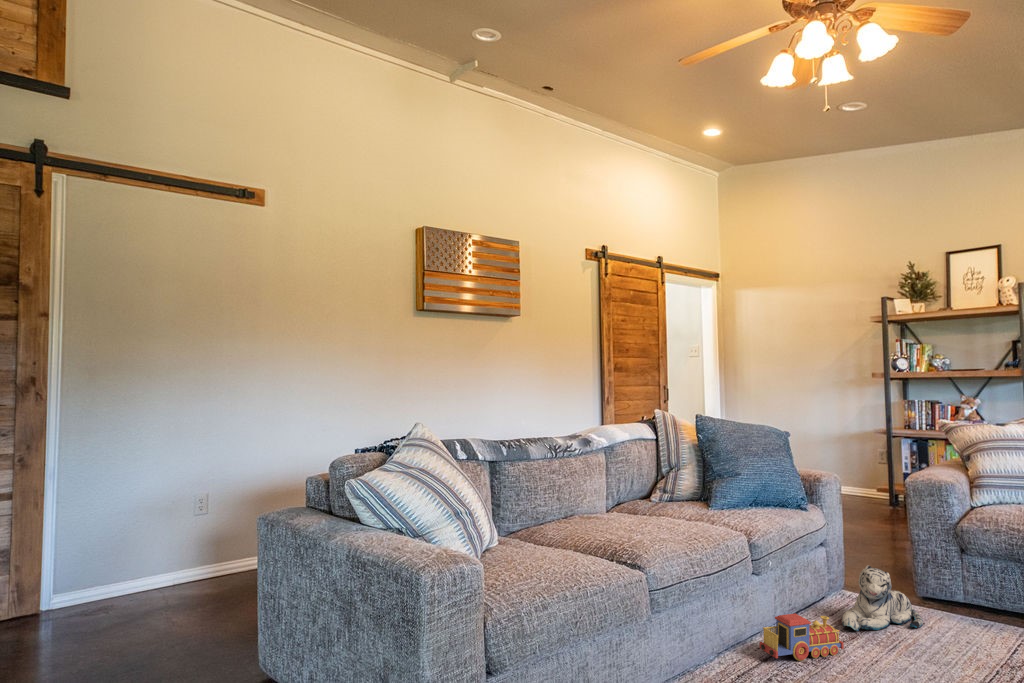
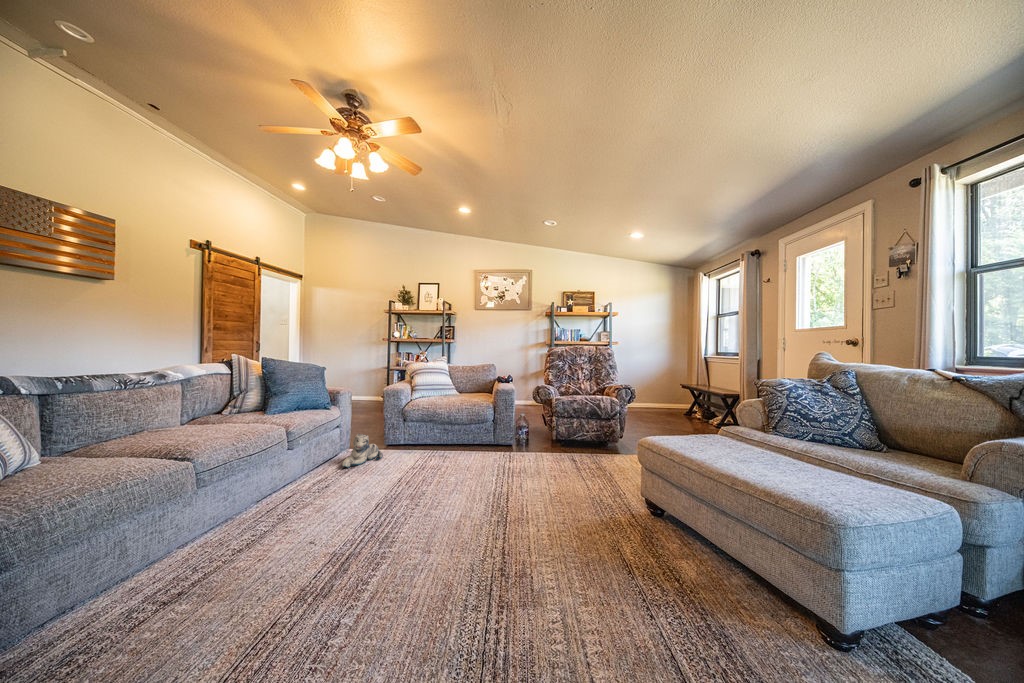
toy train: present [760,614,844,661] -> none [287,464,338,494]

